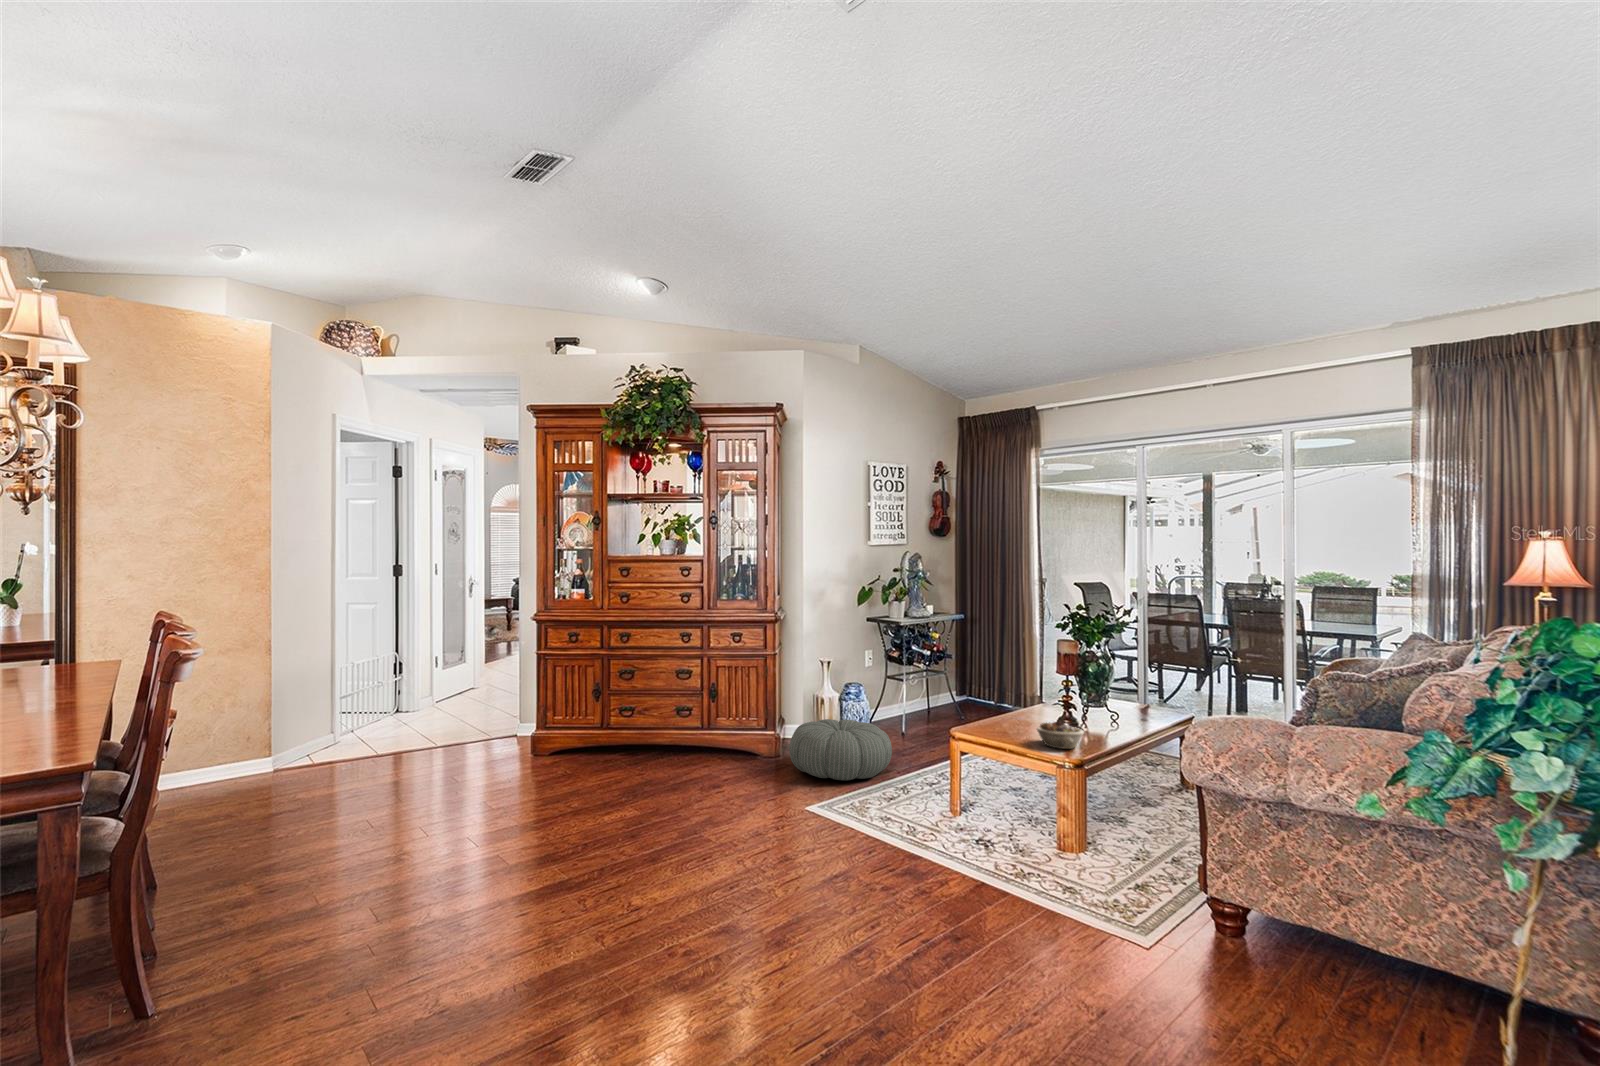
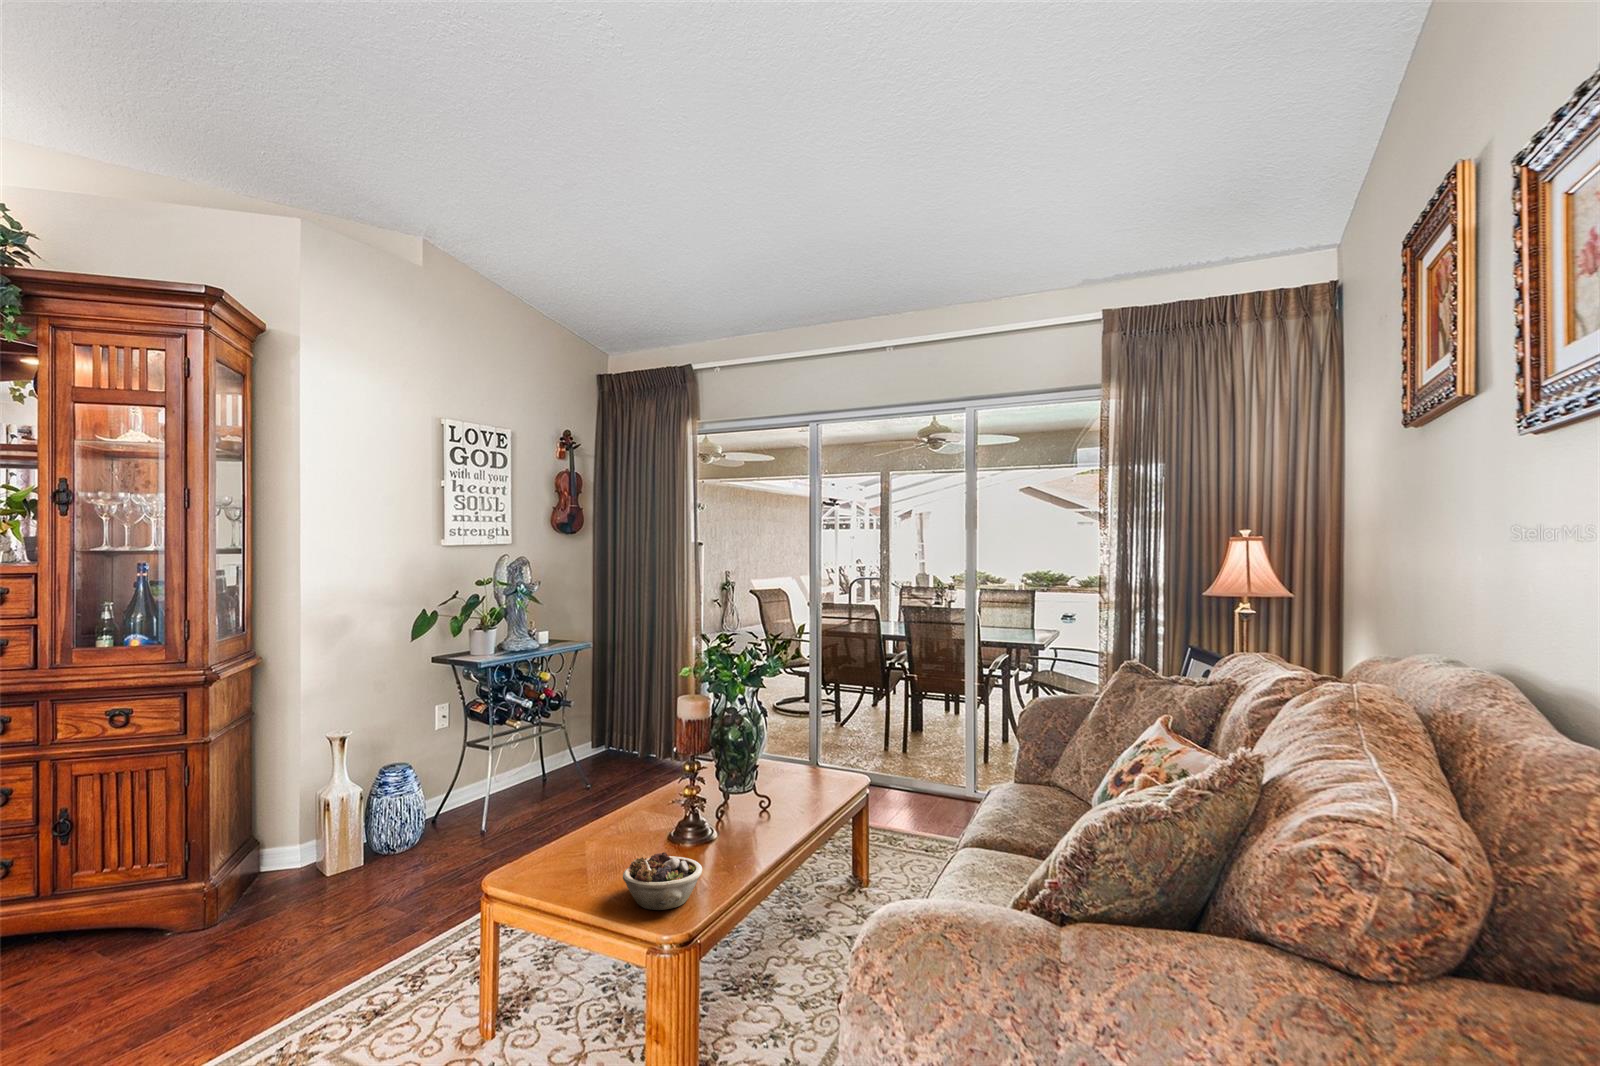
pouf: present [789,719,892,780] -> none [202,843,419,979]

